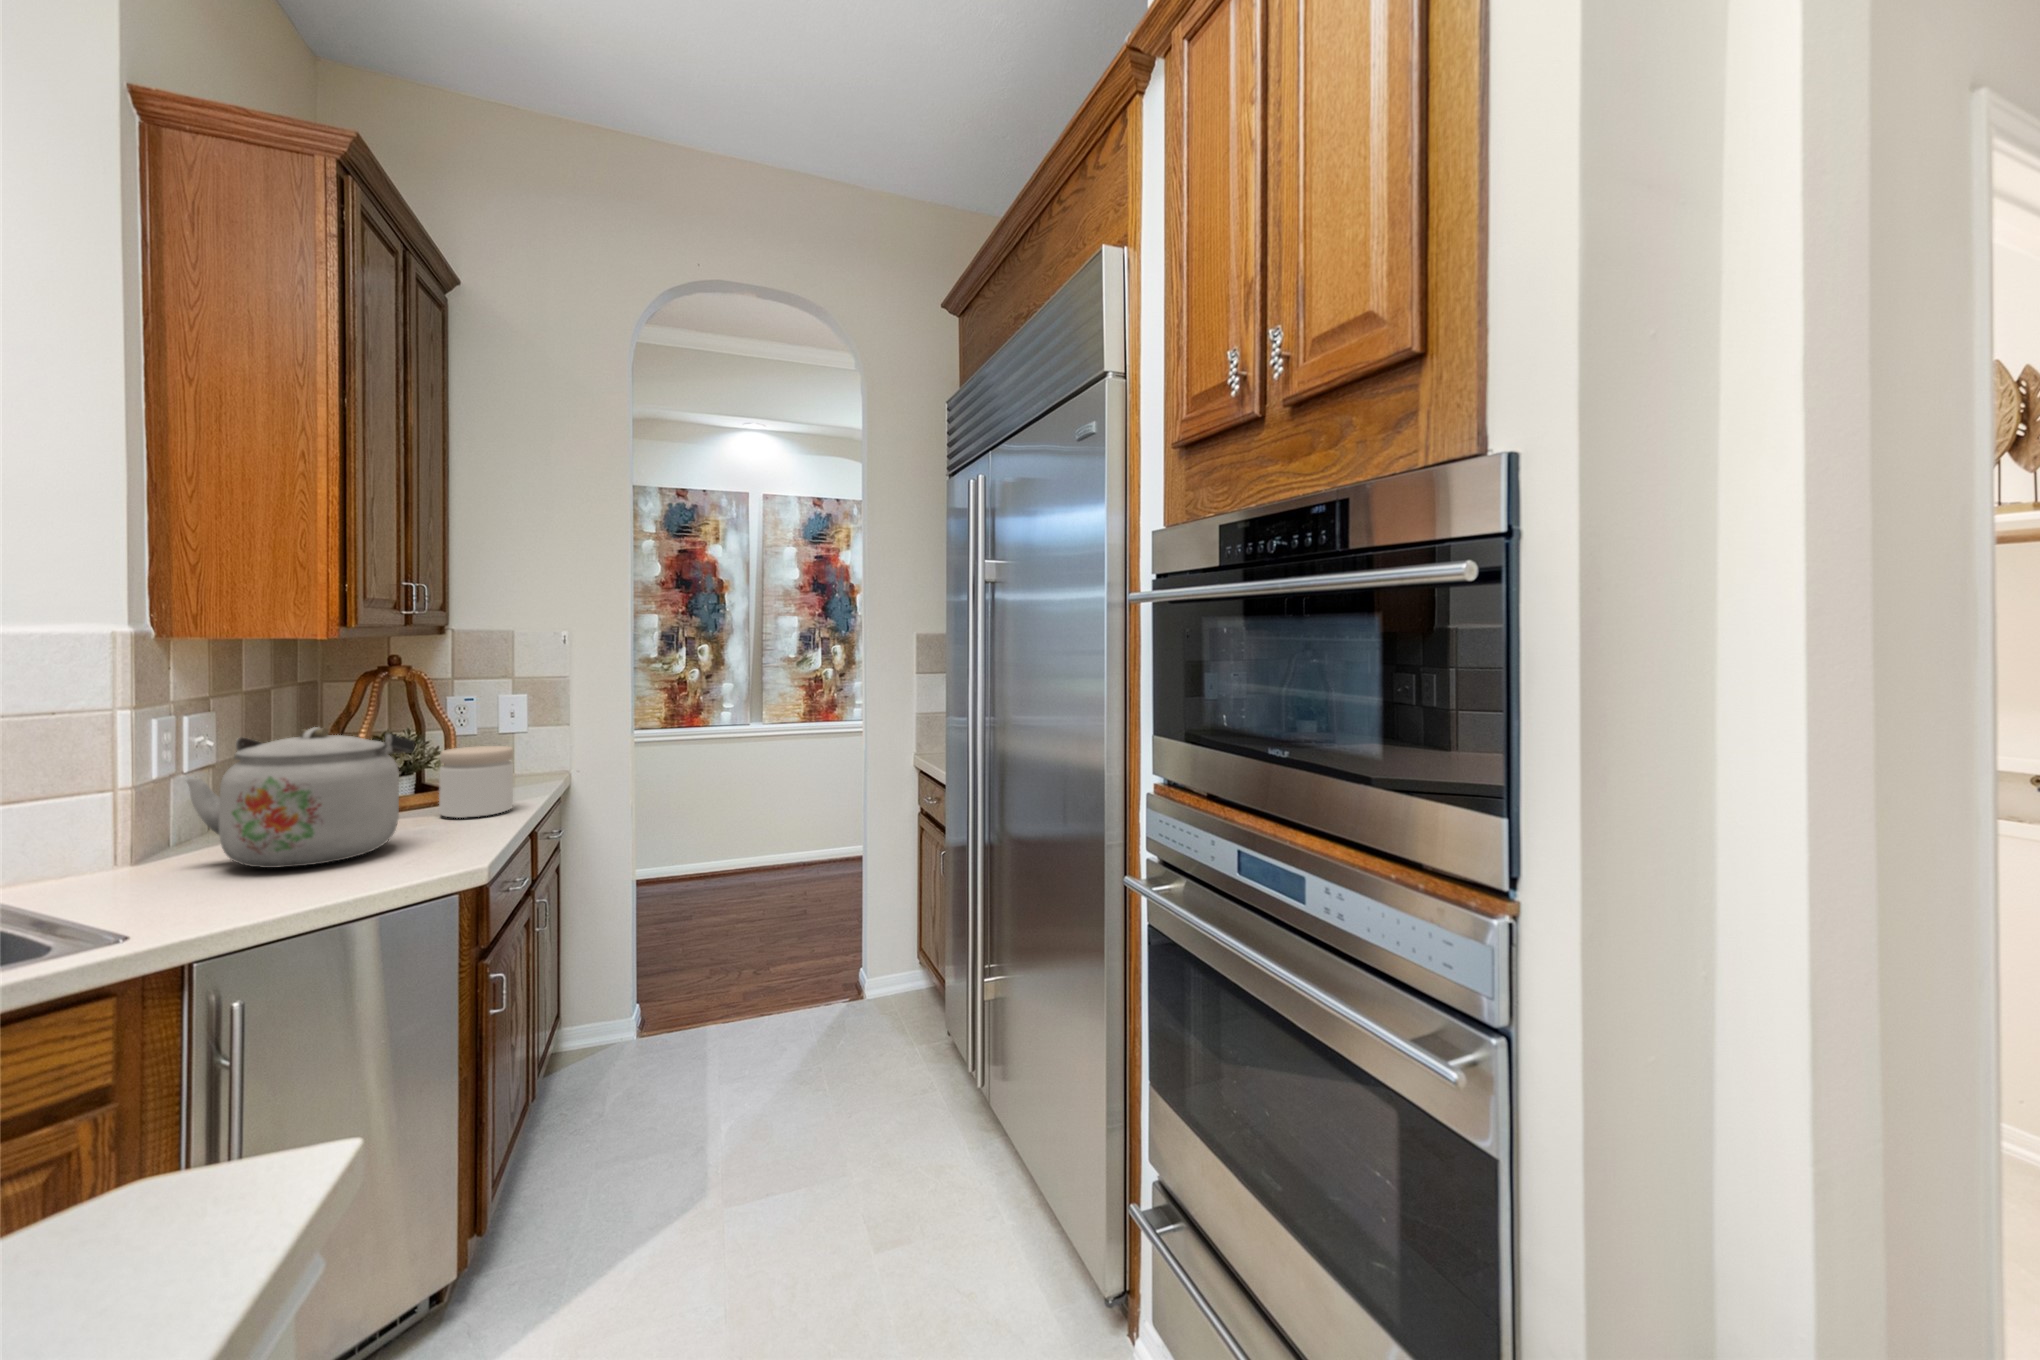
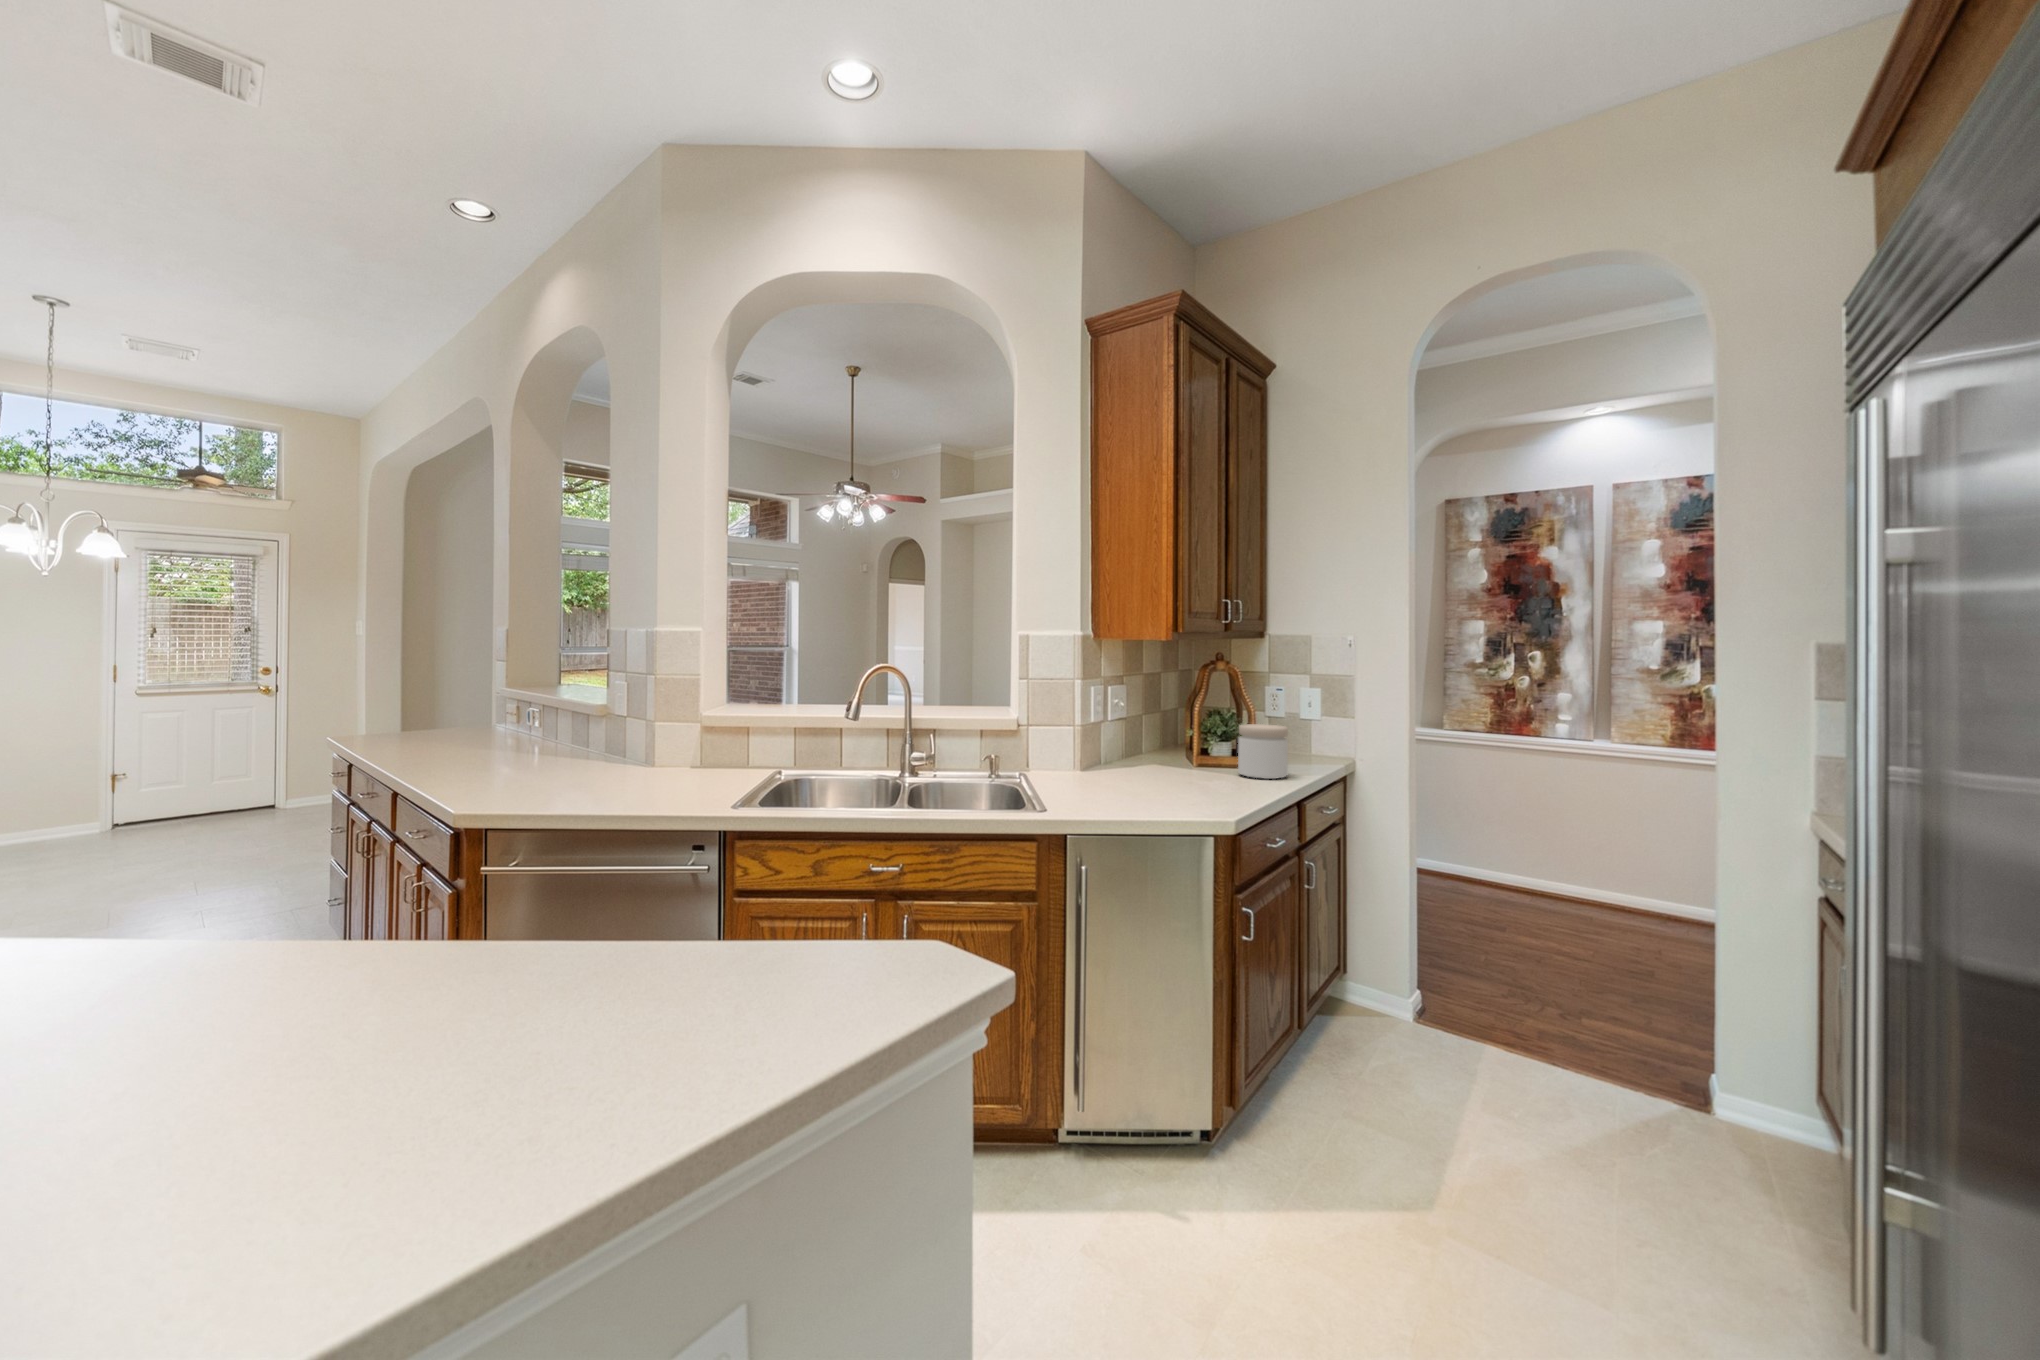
kettle: present [185,727,415,868] -> none [1099,697,1215,788]

